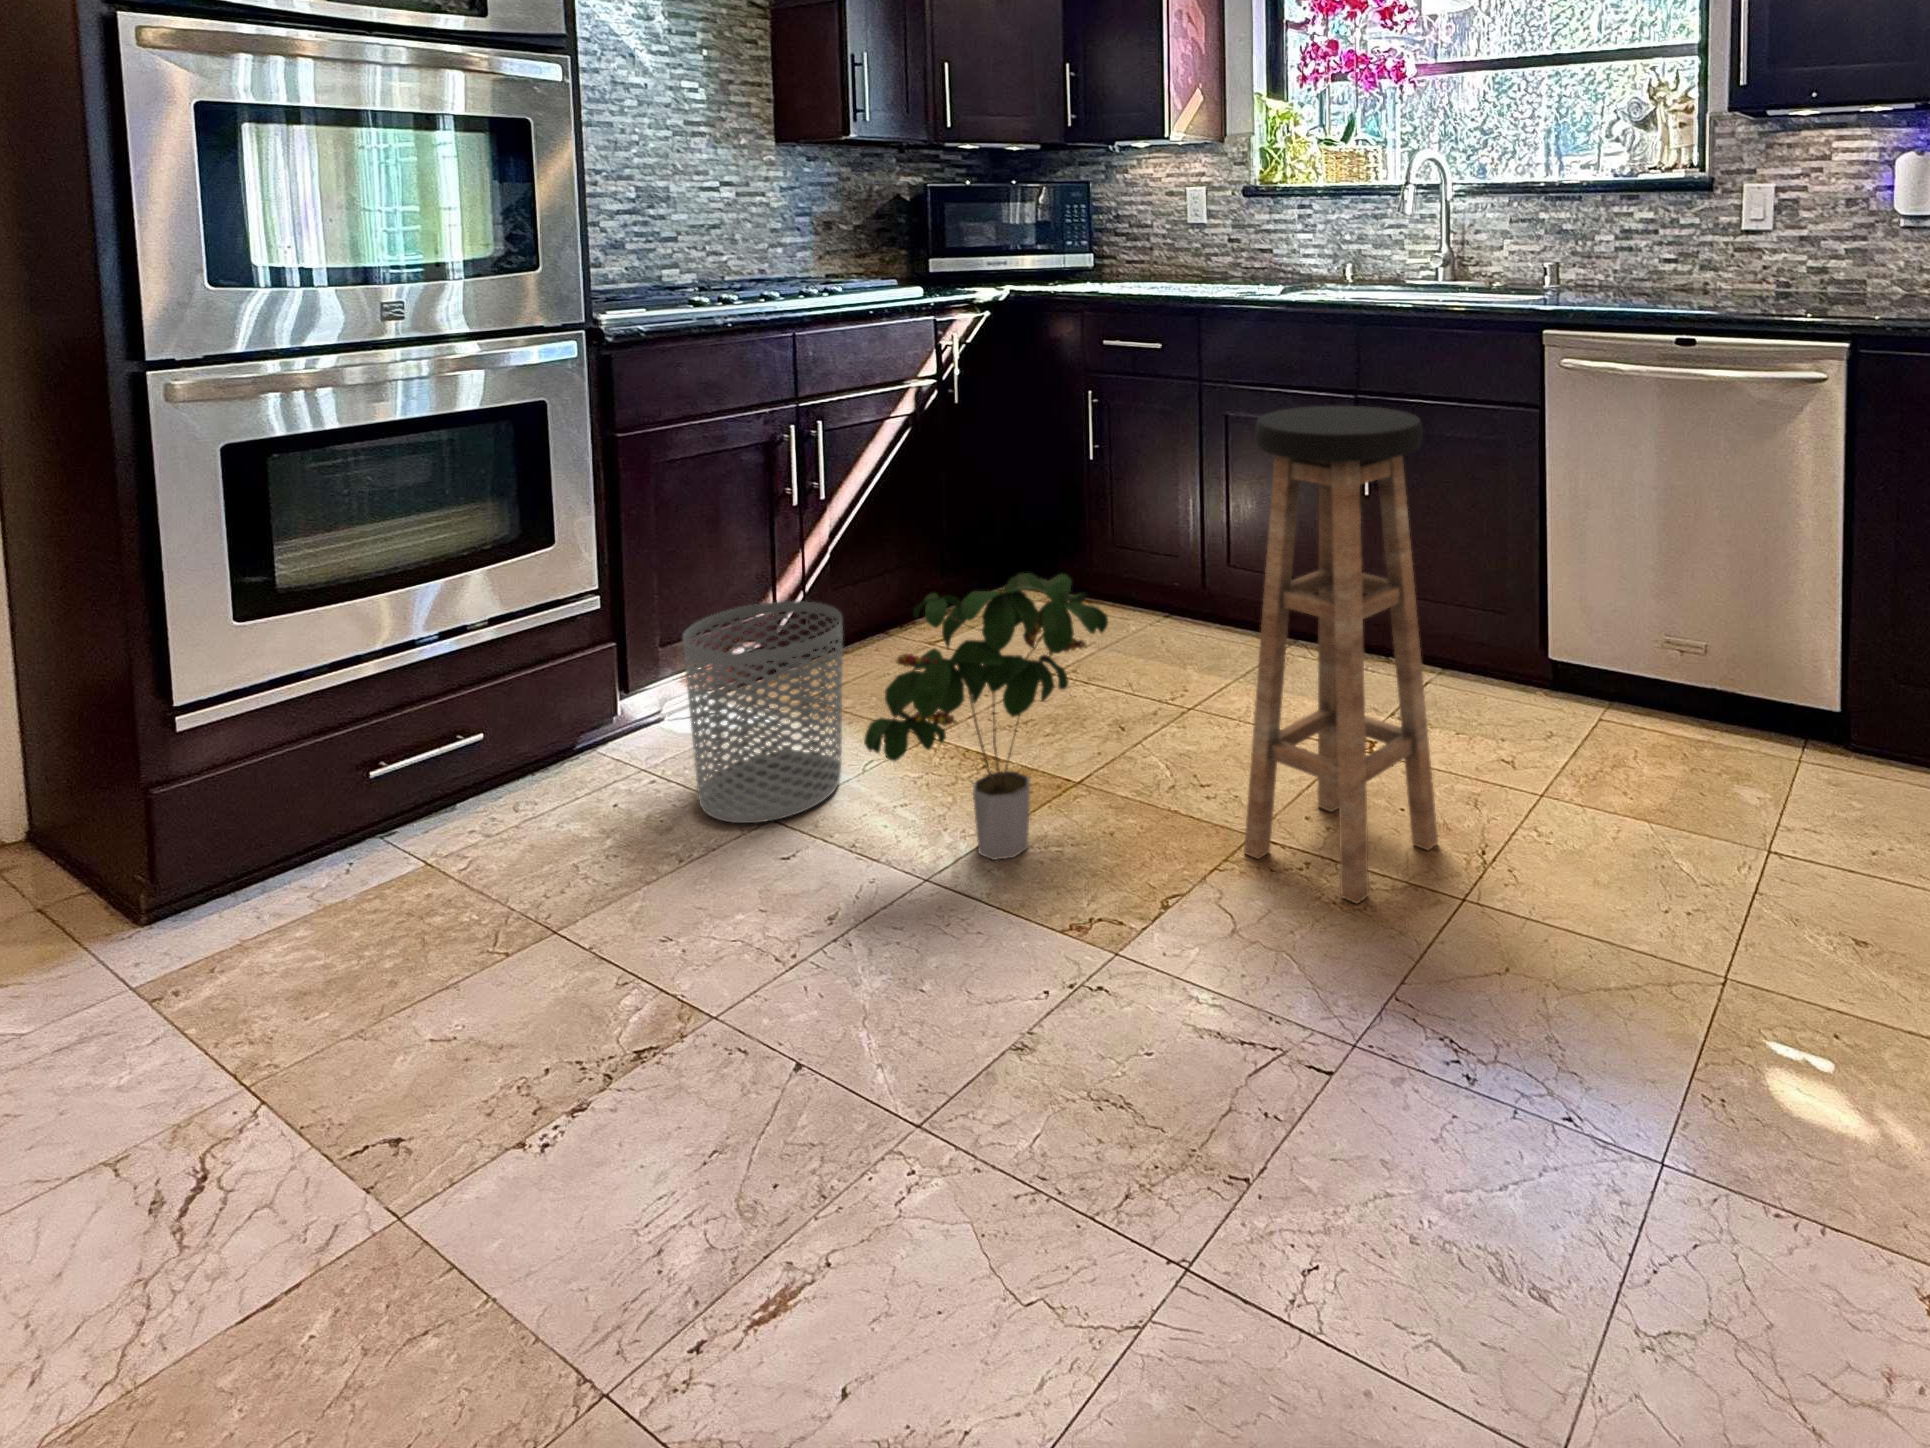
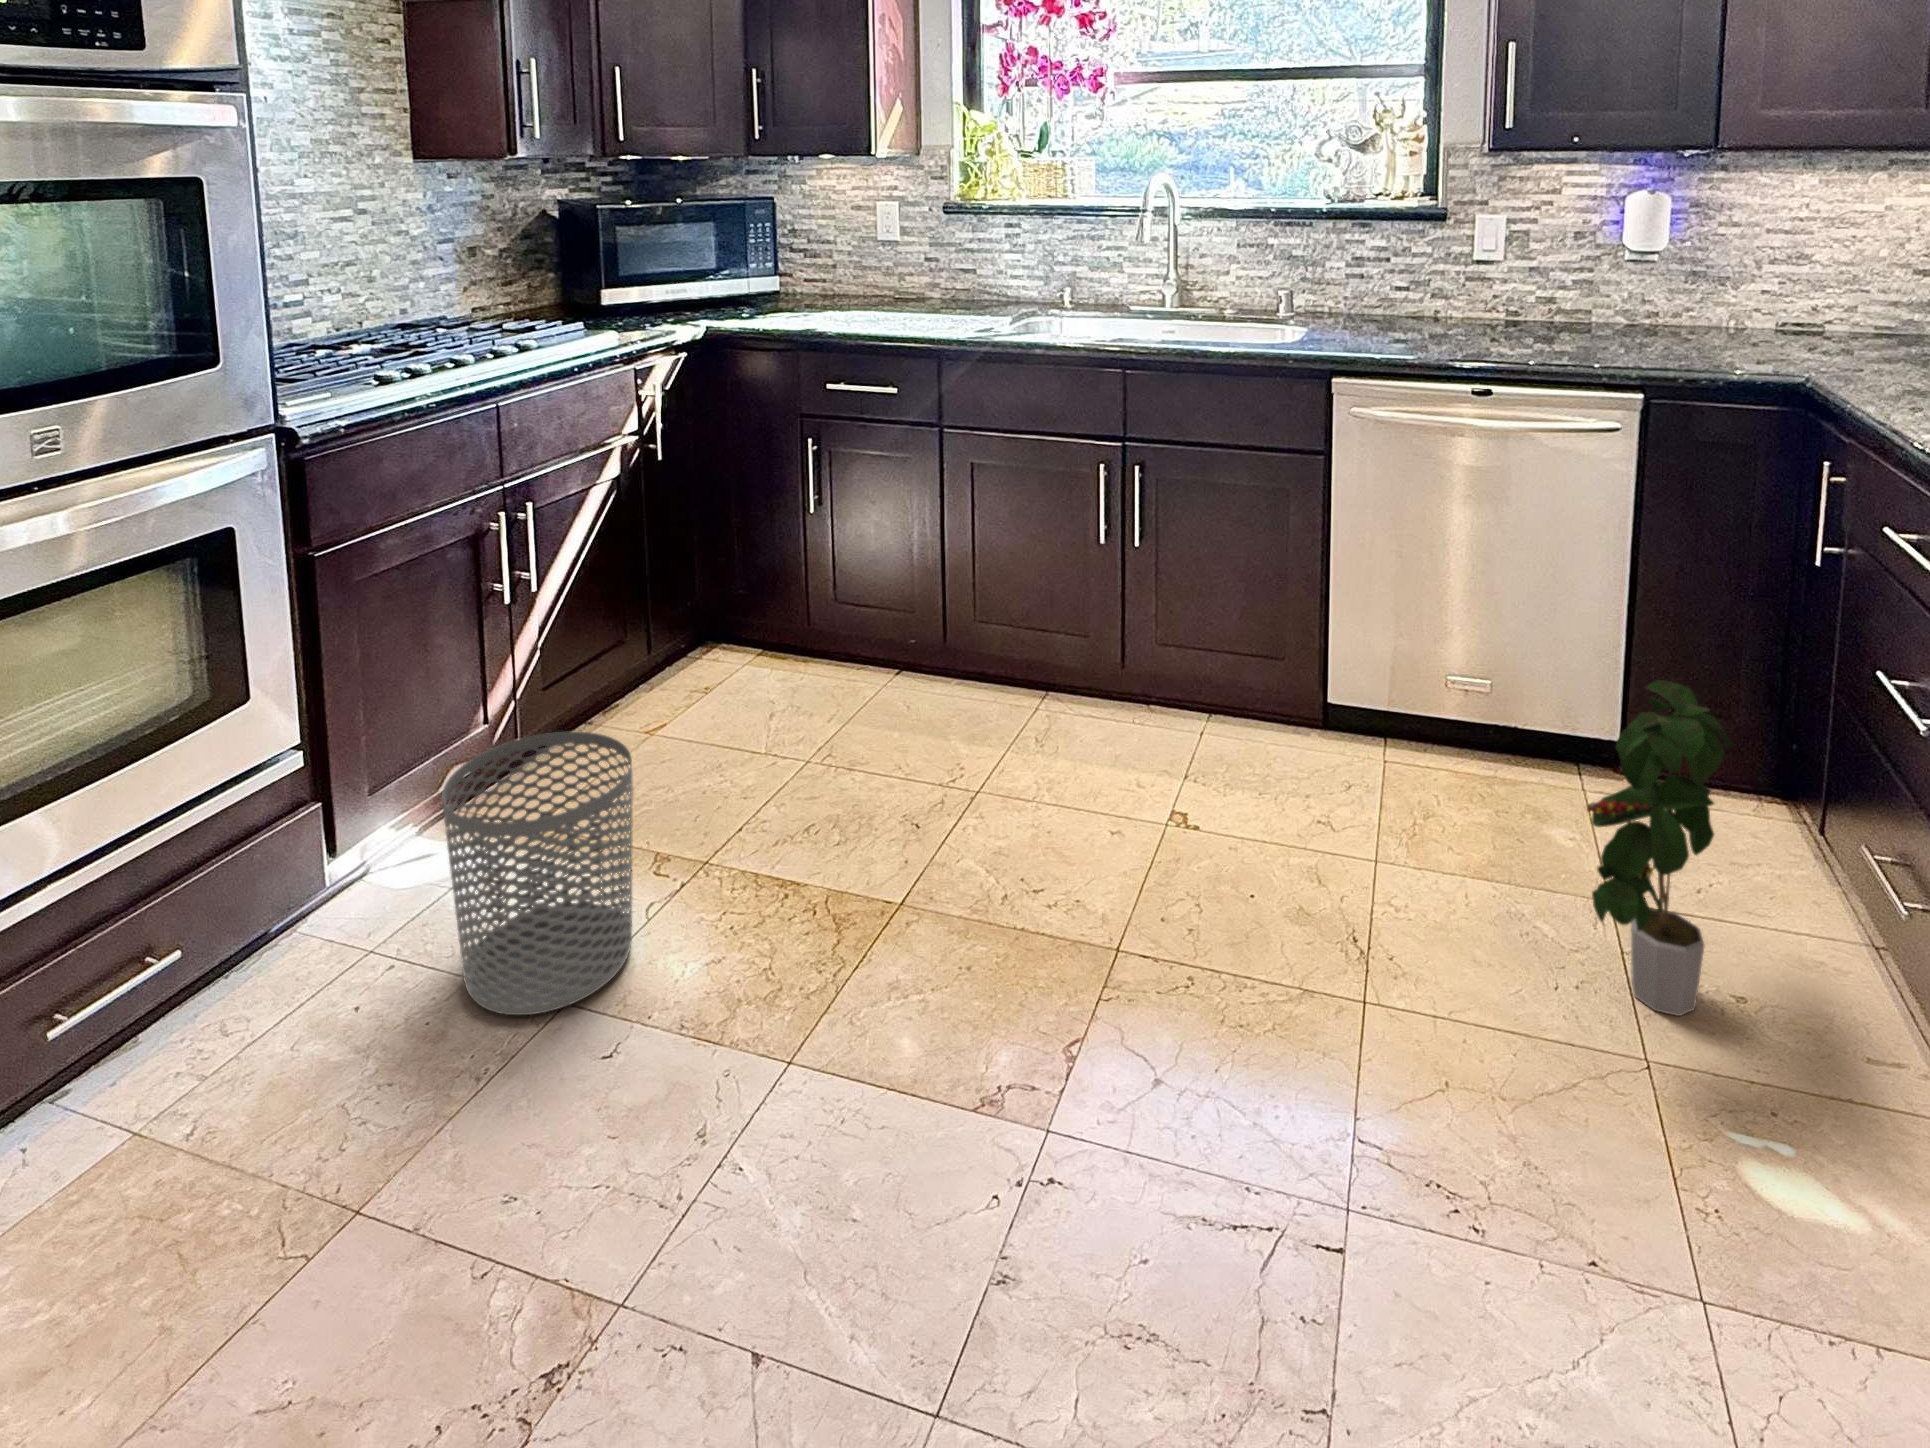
bar stool: present [1244,406,1438,903] -> none [1126,485,1319,1023]
potted plant: present [864,573,1108,860] -> present [1587,680,1732,1016]

